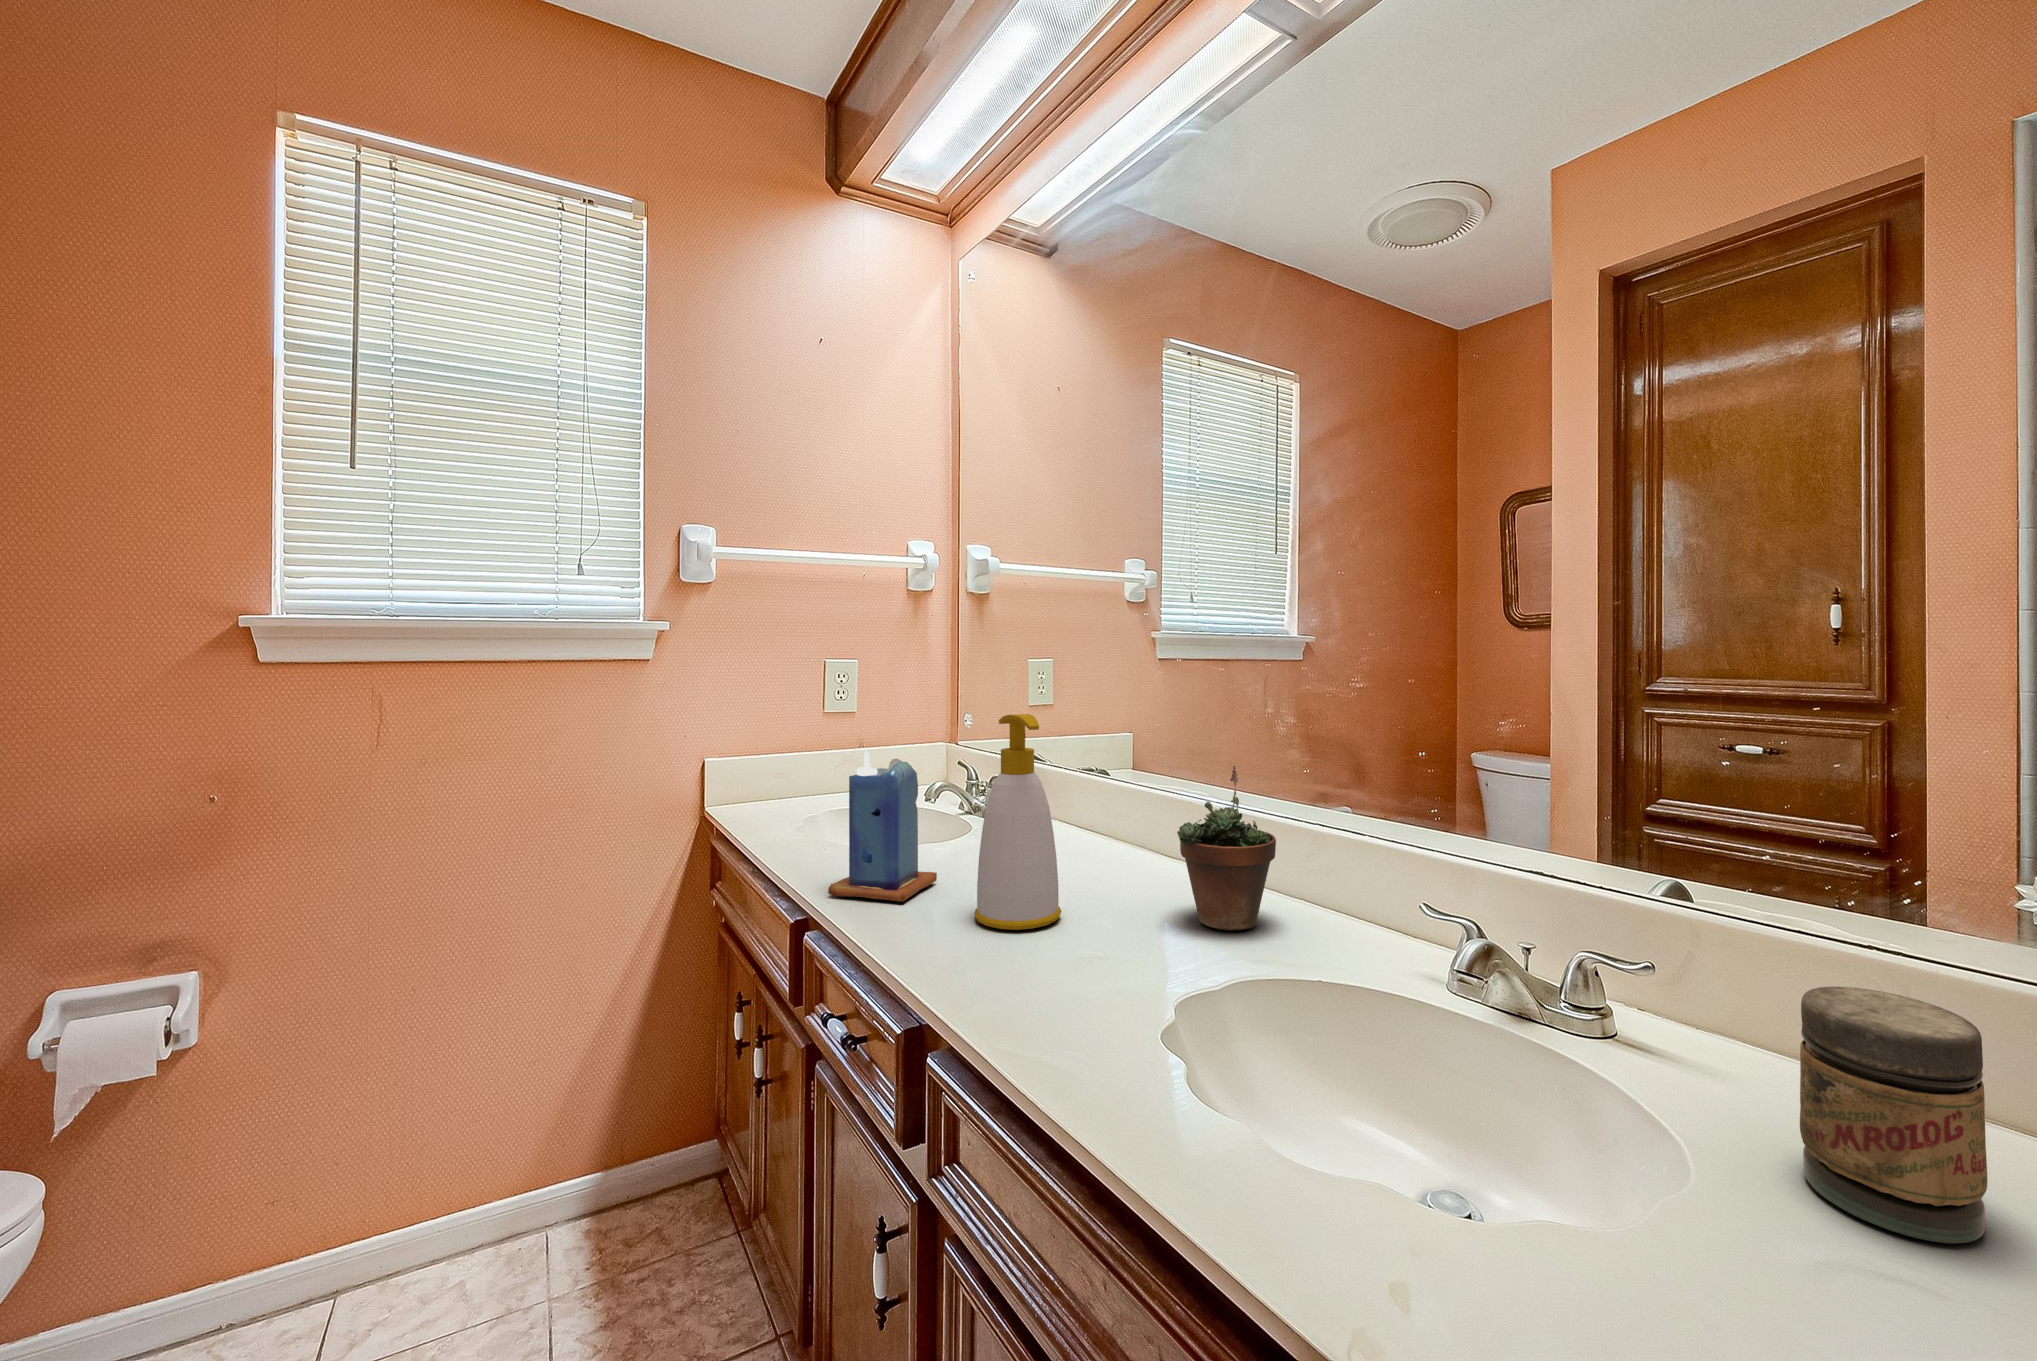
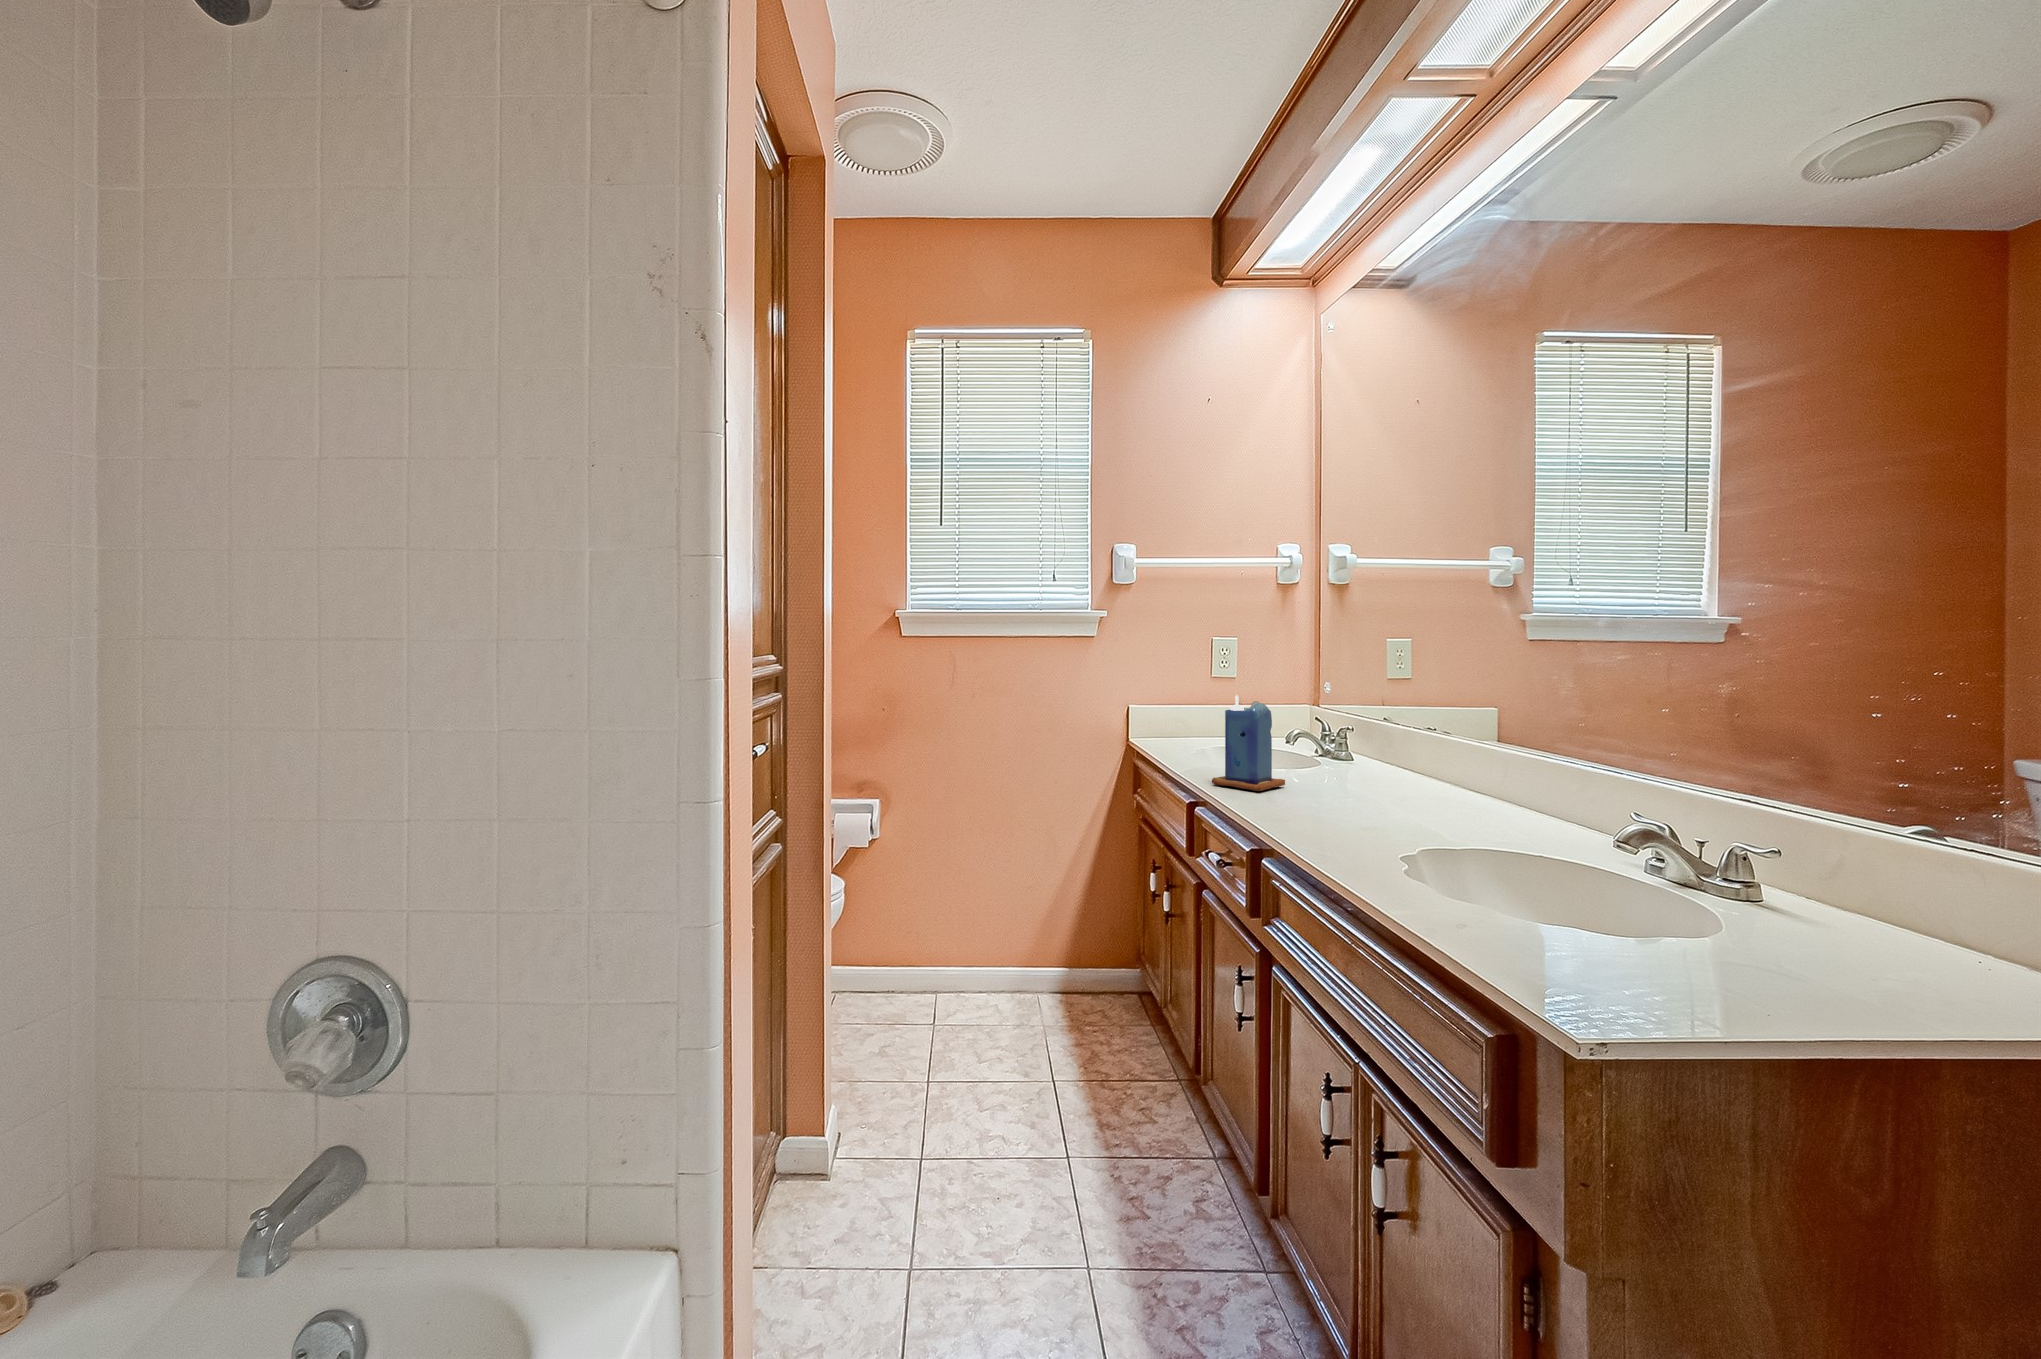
soap bottle: present [974,714,1061,930] -> none [1305,672,1368,811]
succulent plant: present [1177,766,1276,931] -> none [1453,714,1539,829]
jar: present [1800,987,1988,1243] -> none [1793,841,1908,978]

